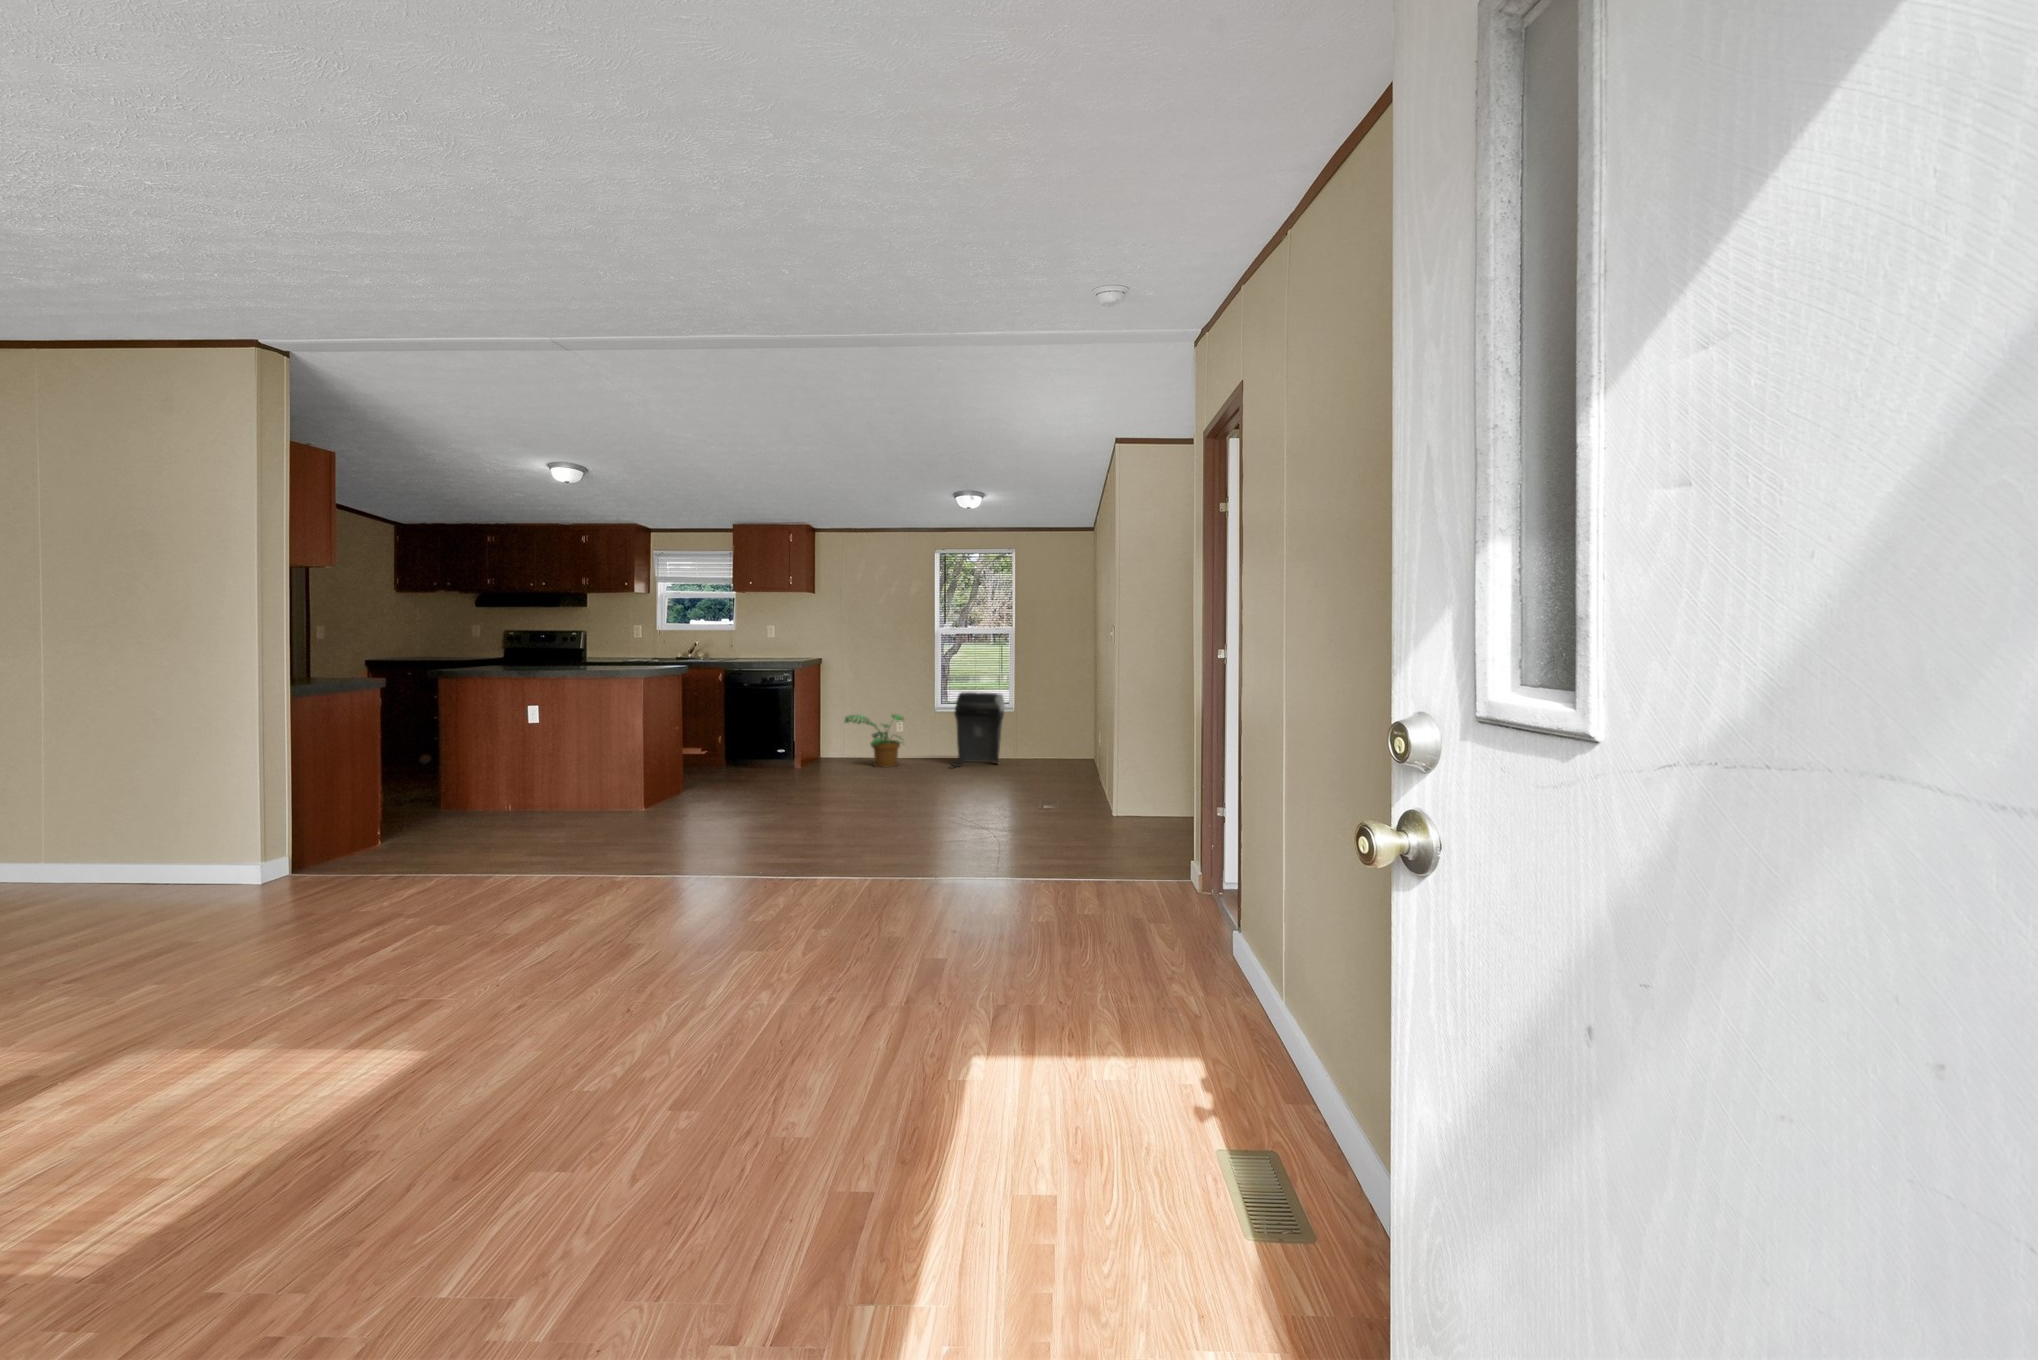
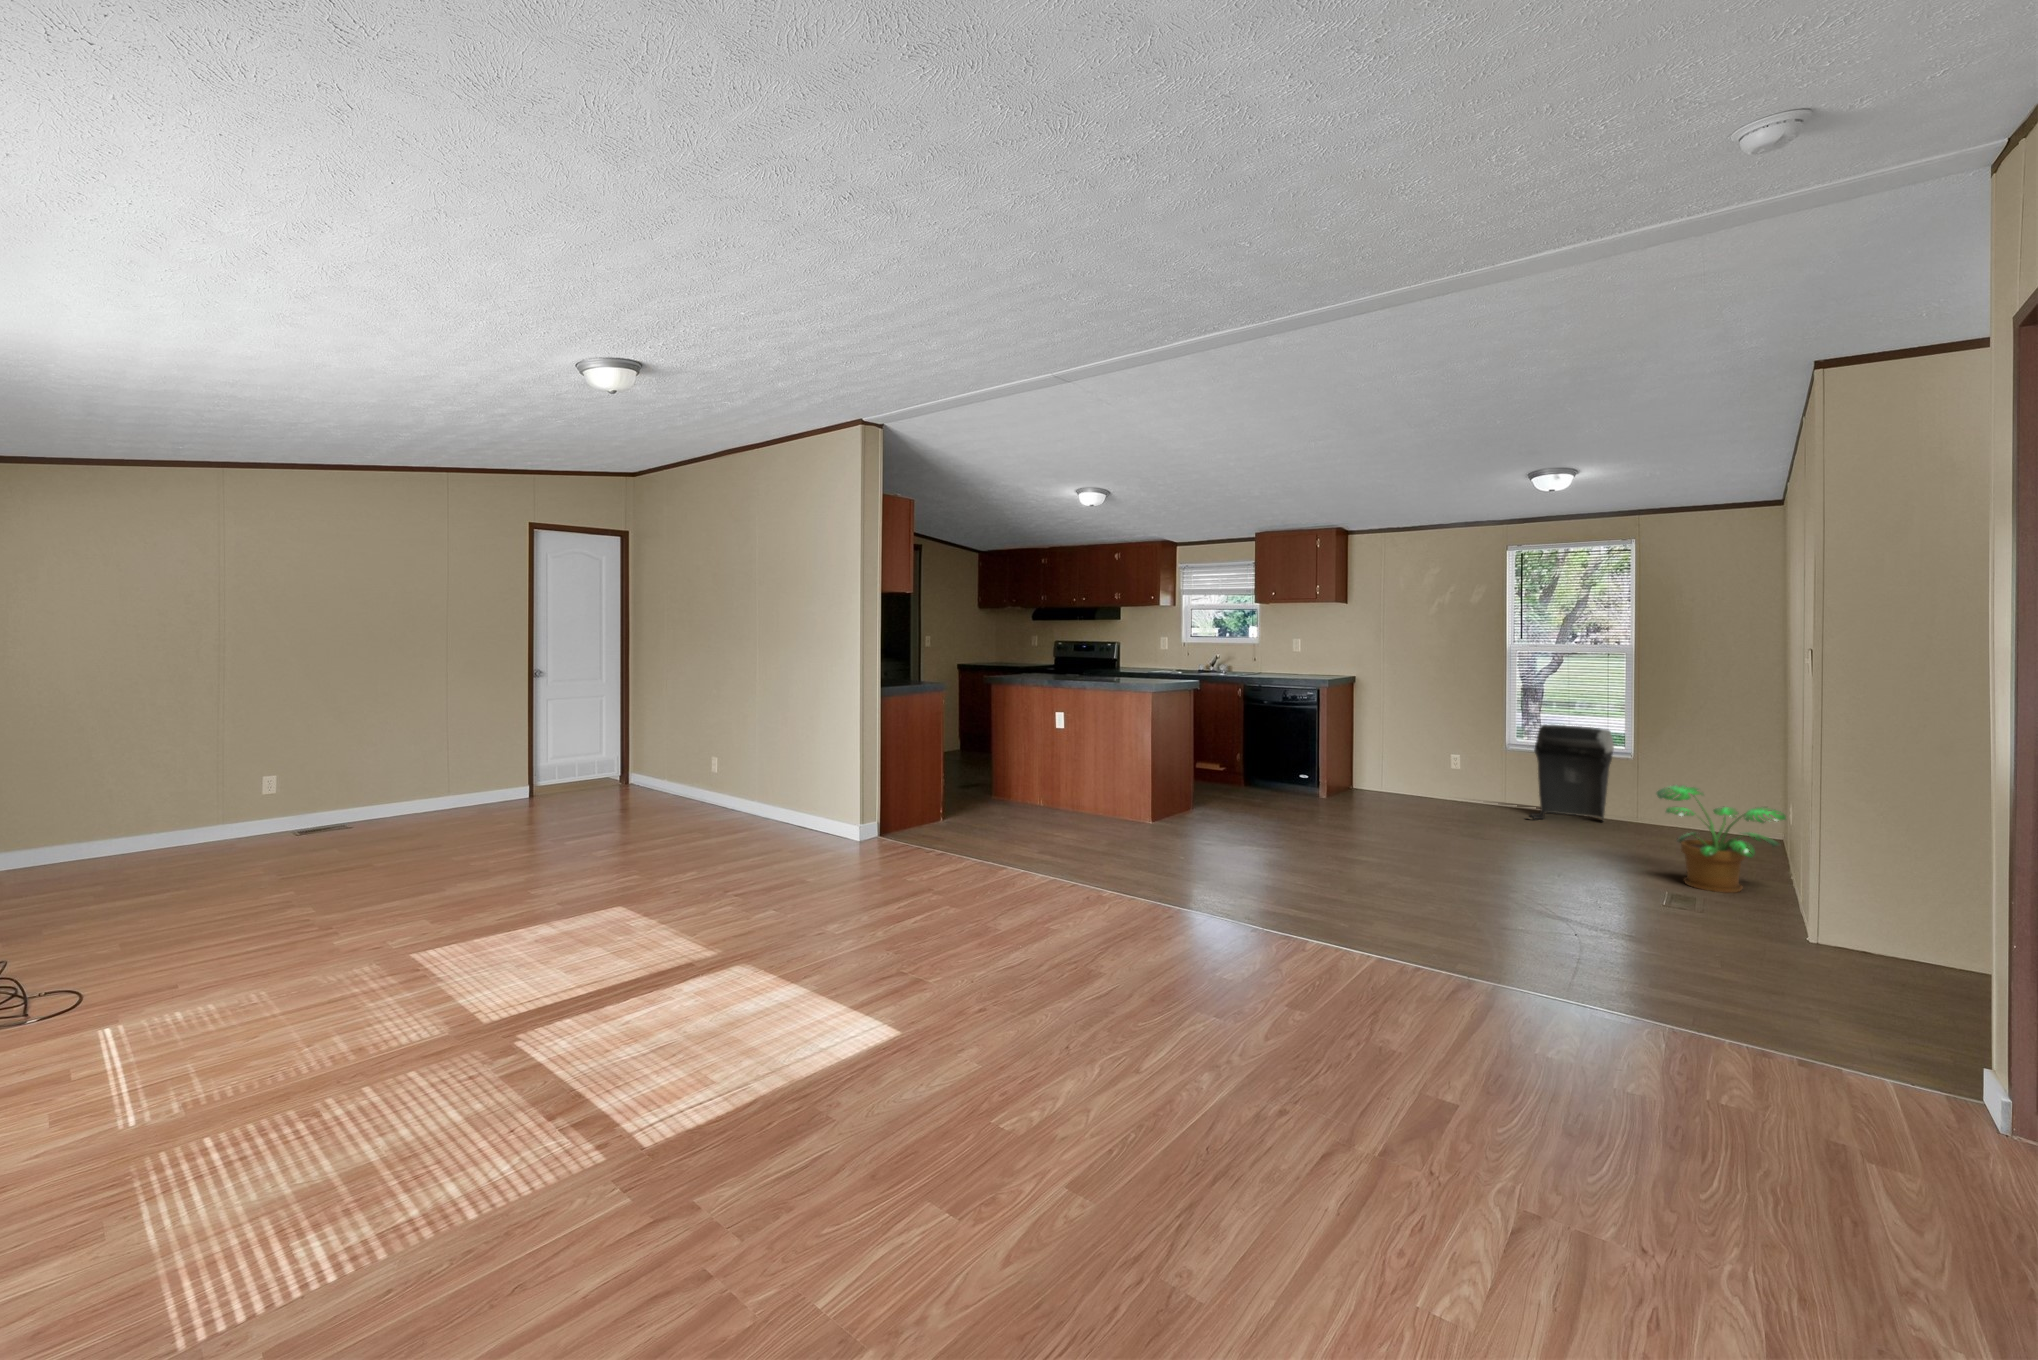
potted plant: present [845,715,904,767] -> present [1657,785,1786,893]

